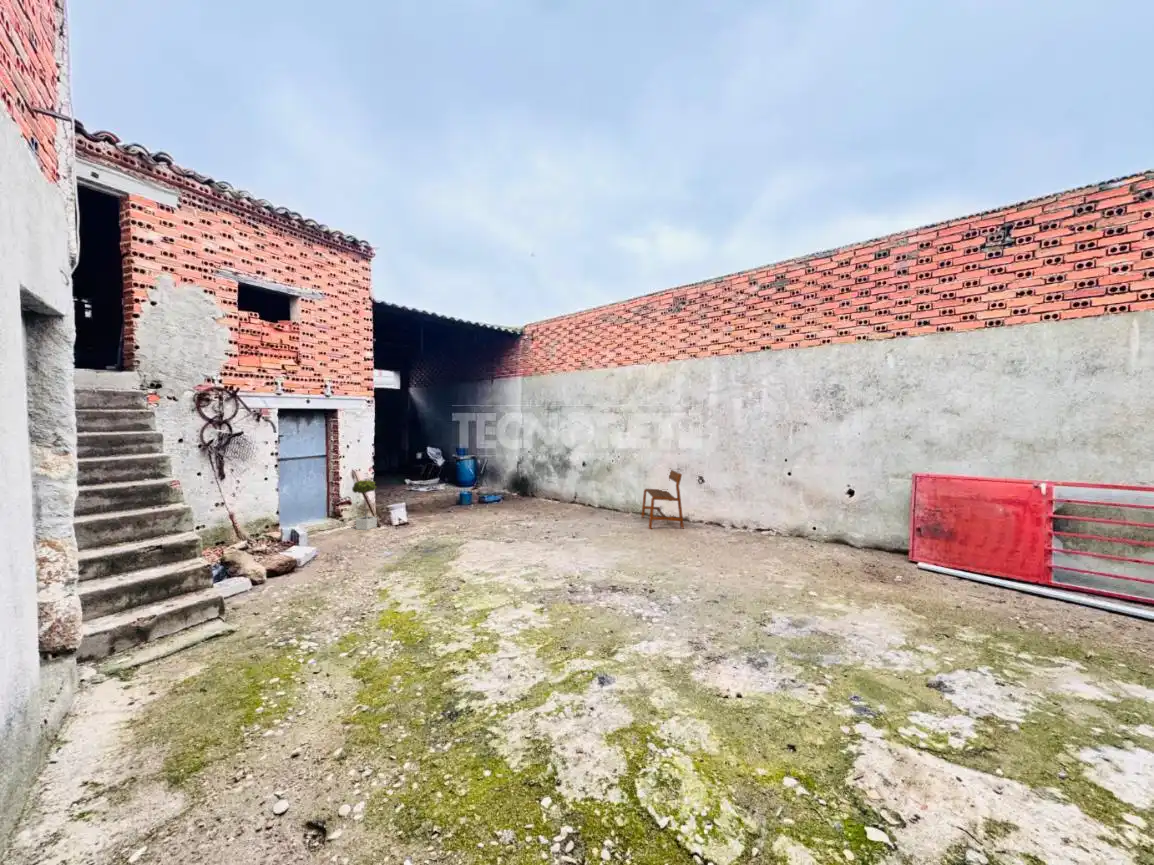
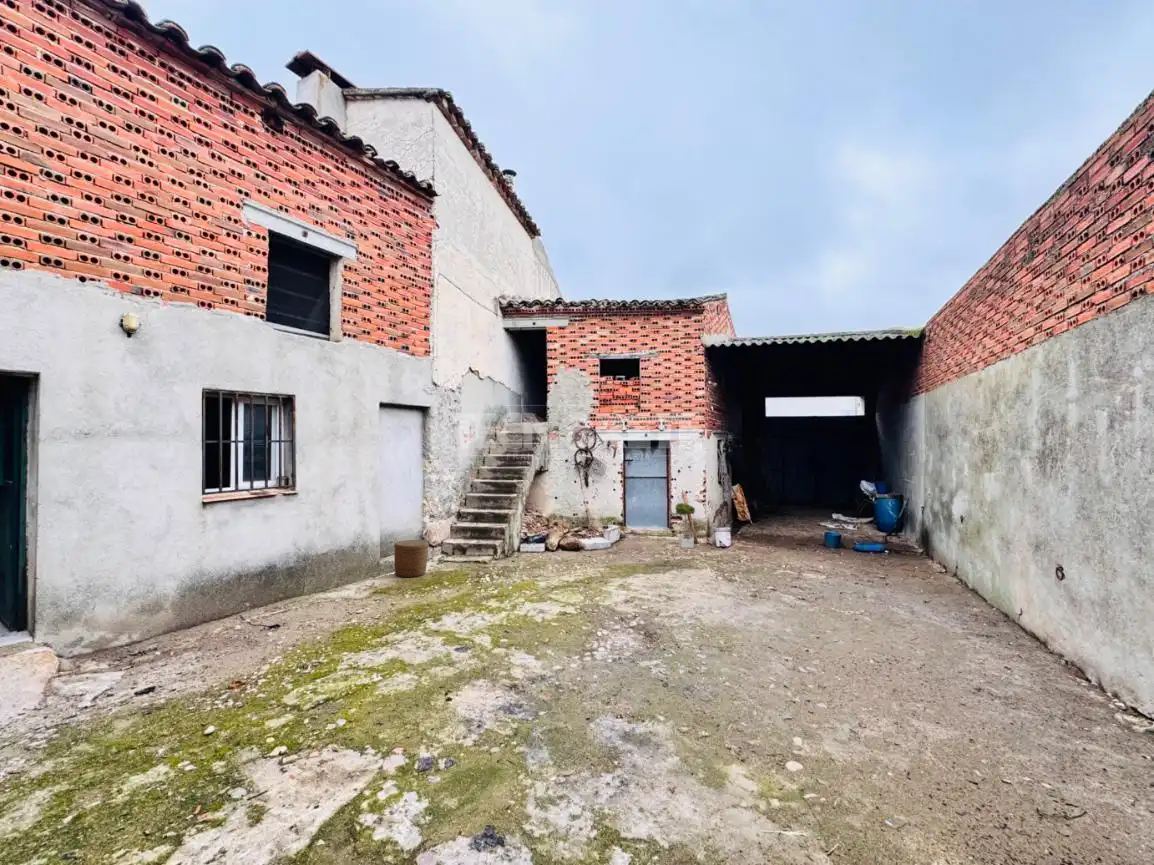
bench: present [642,470,684,529] -> none [945,563,1092,682]
woven basket: none [50,634,170,754] -> present [394,540,429,577]

